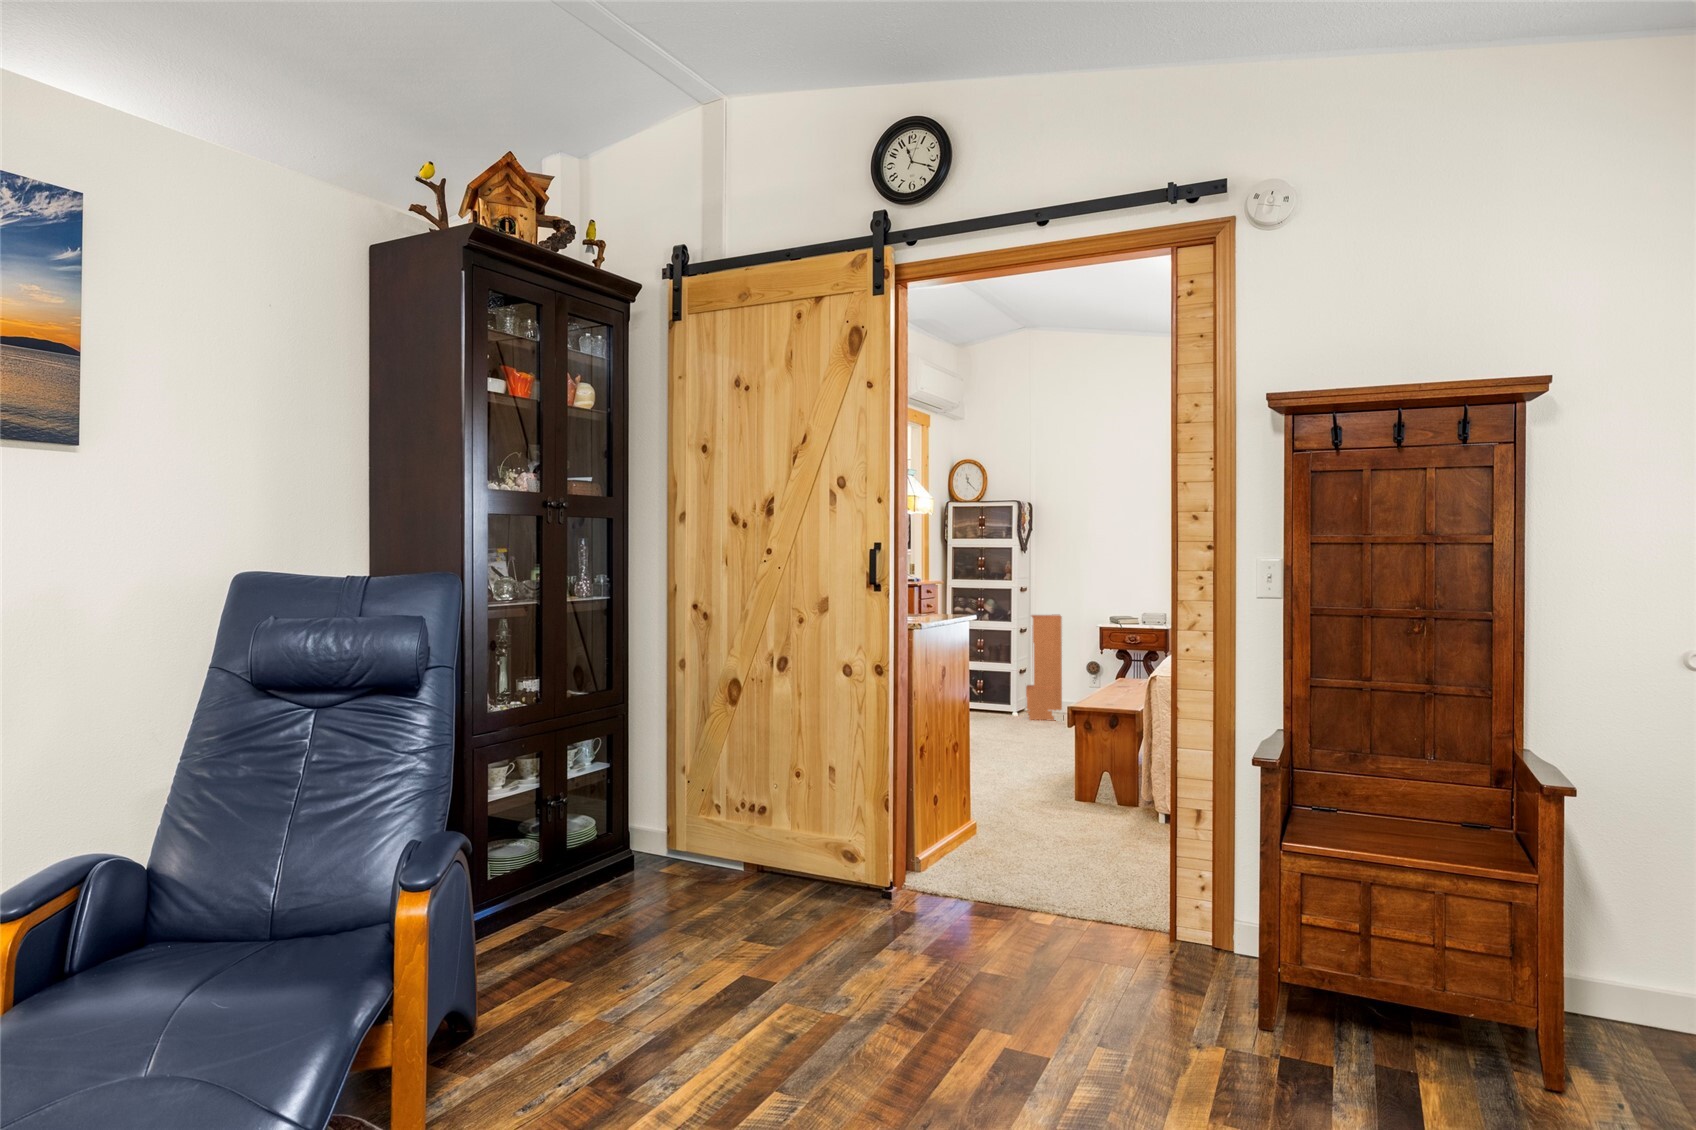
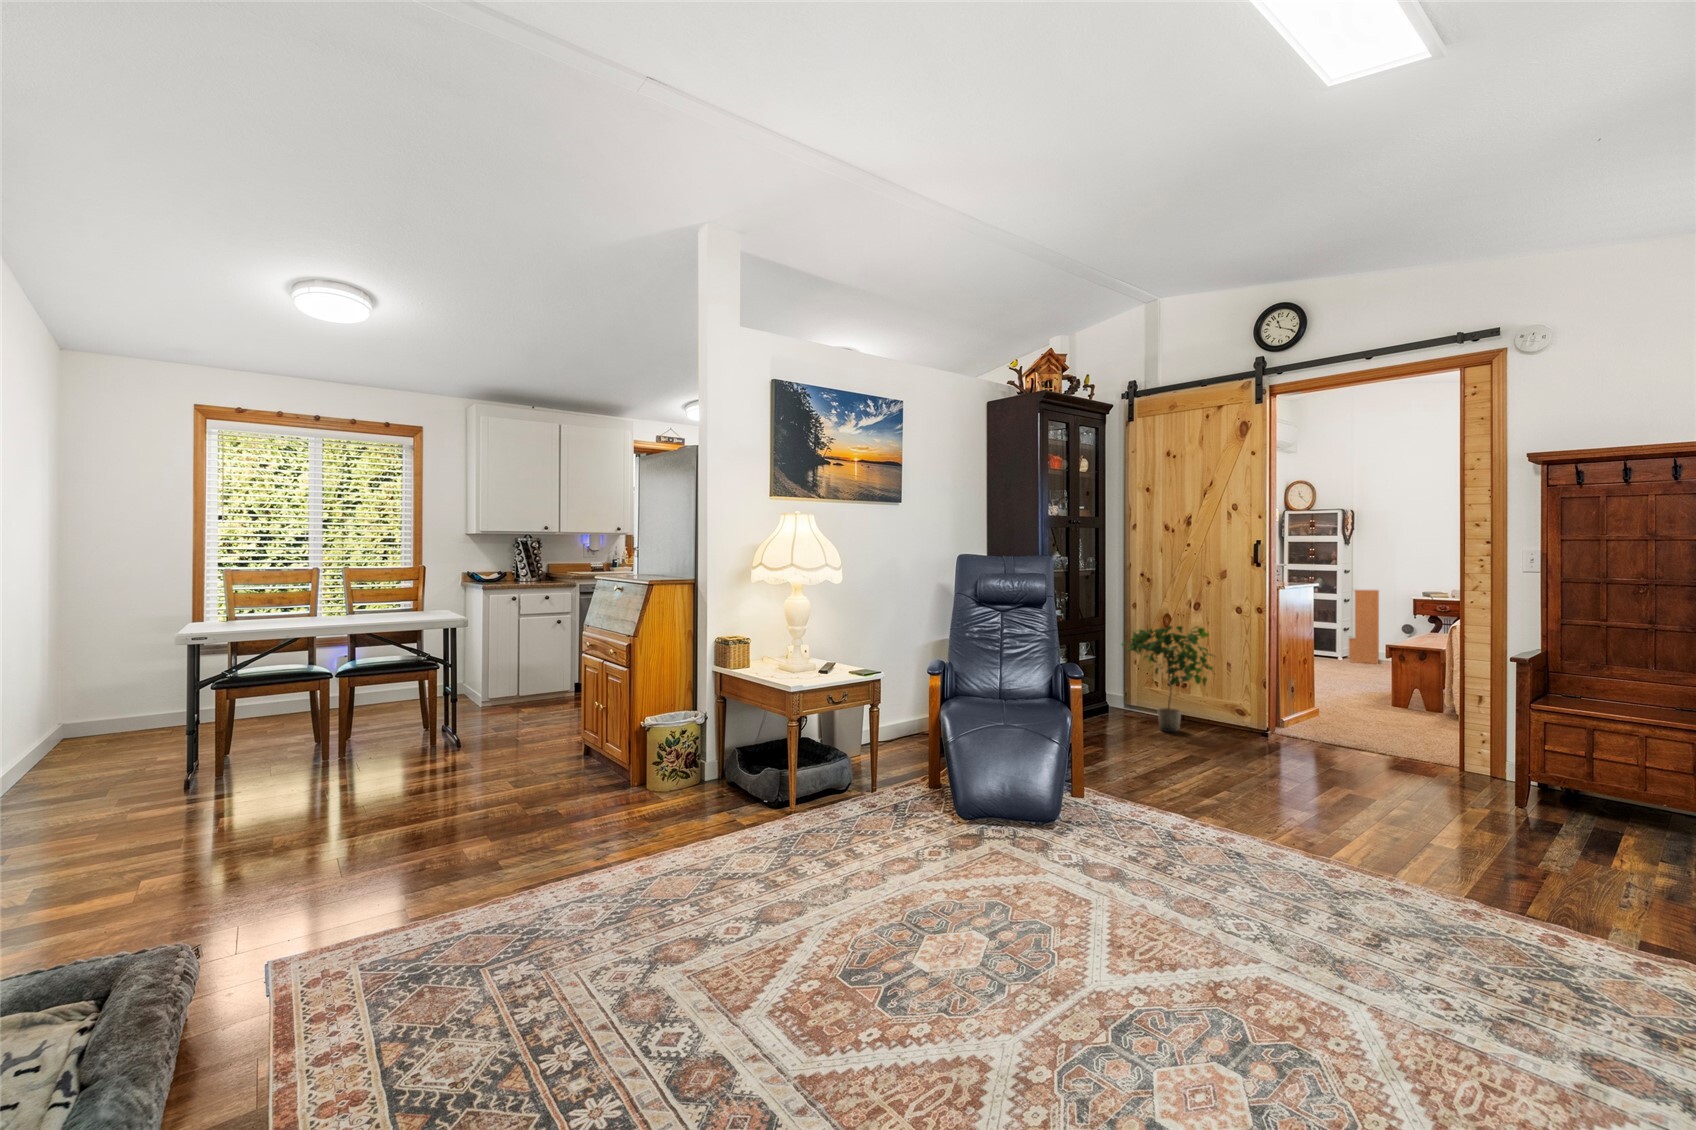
potted plant: none [643,701,808,909] -> present [1122,626,1213,732]

